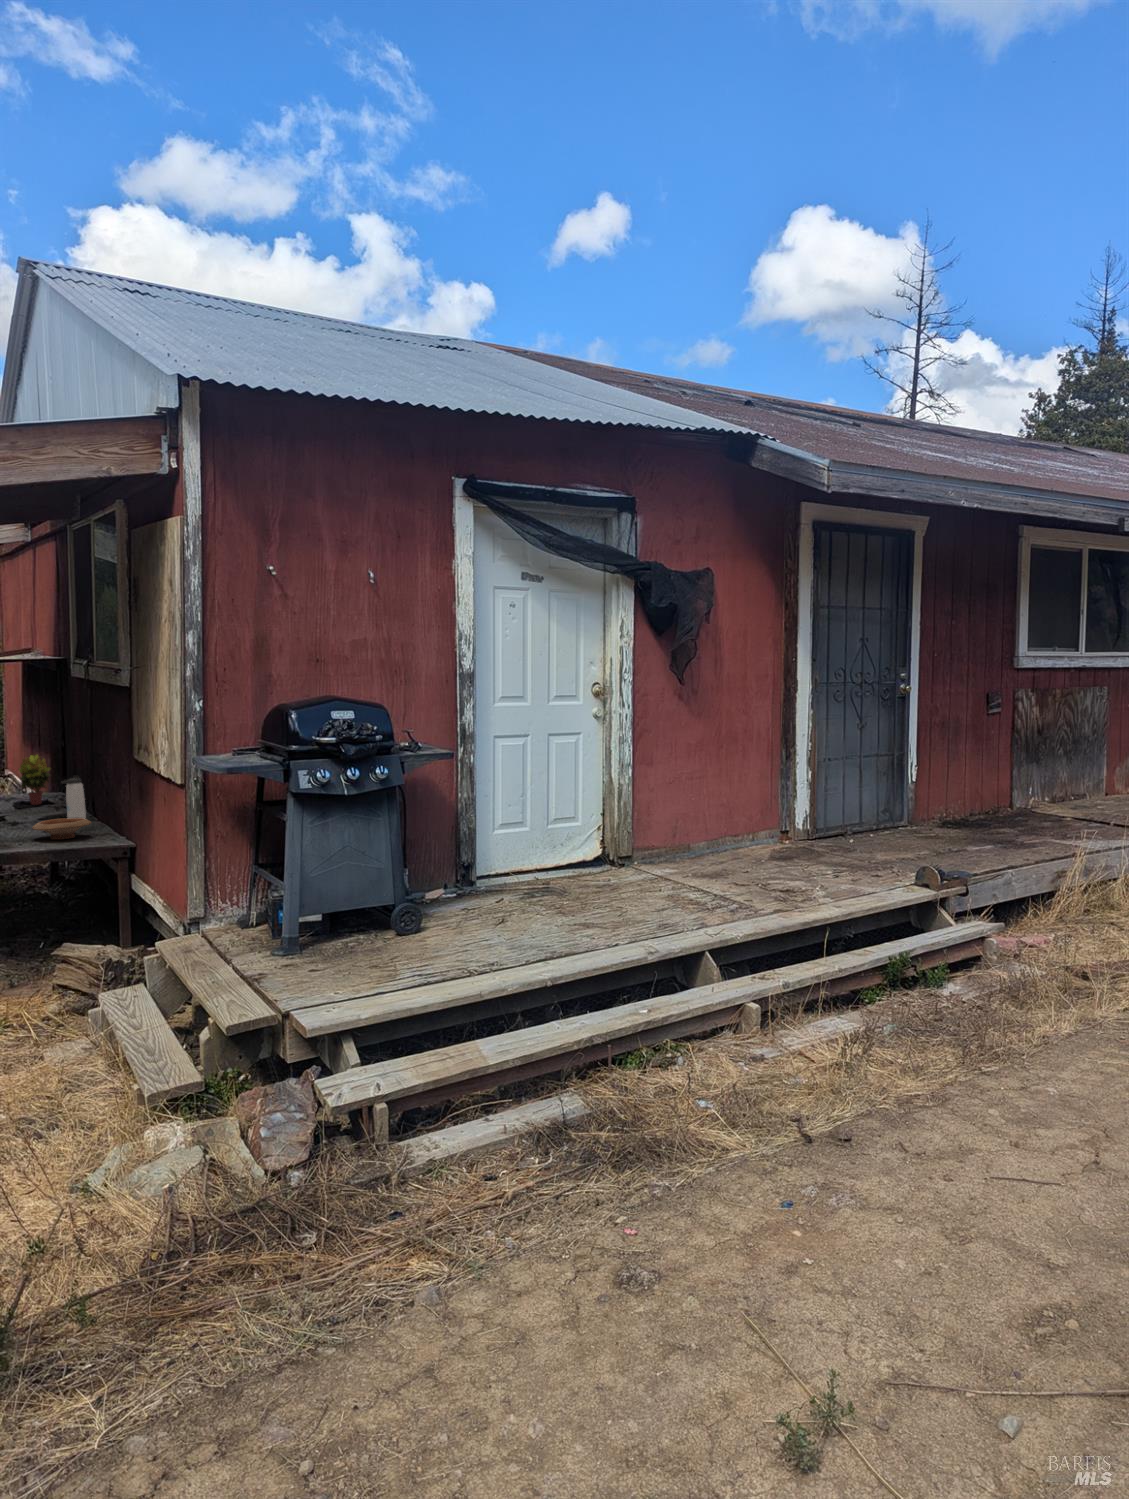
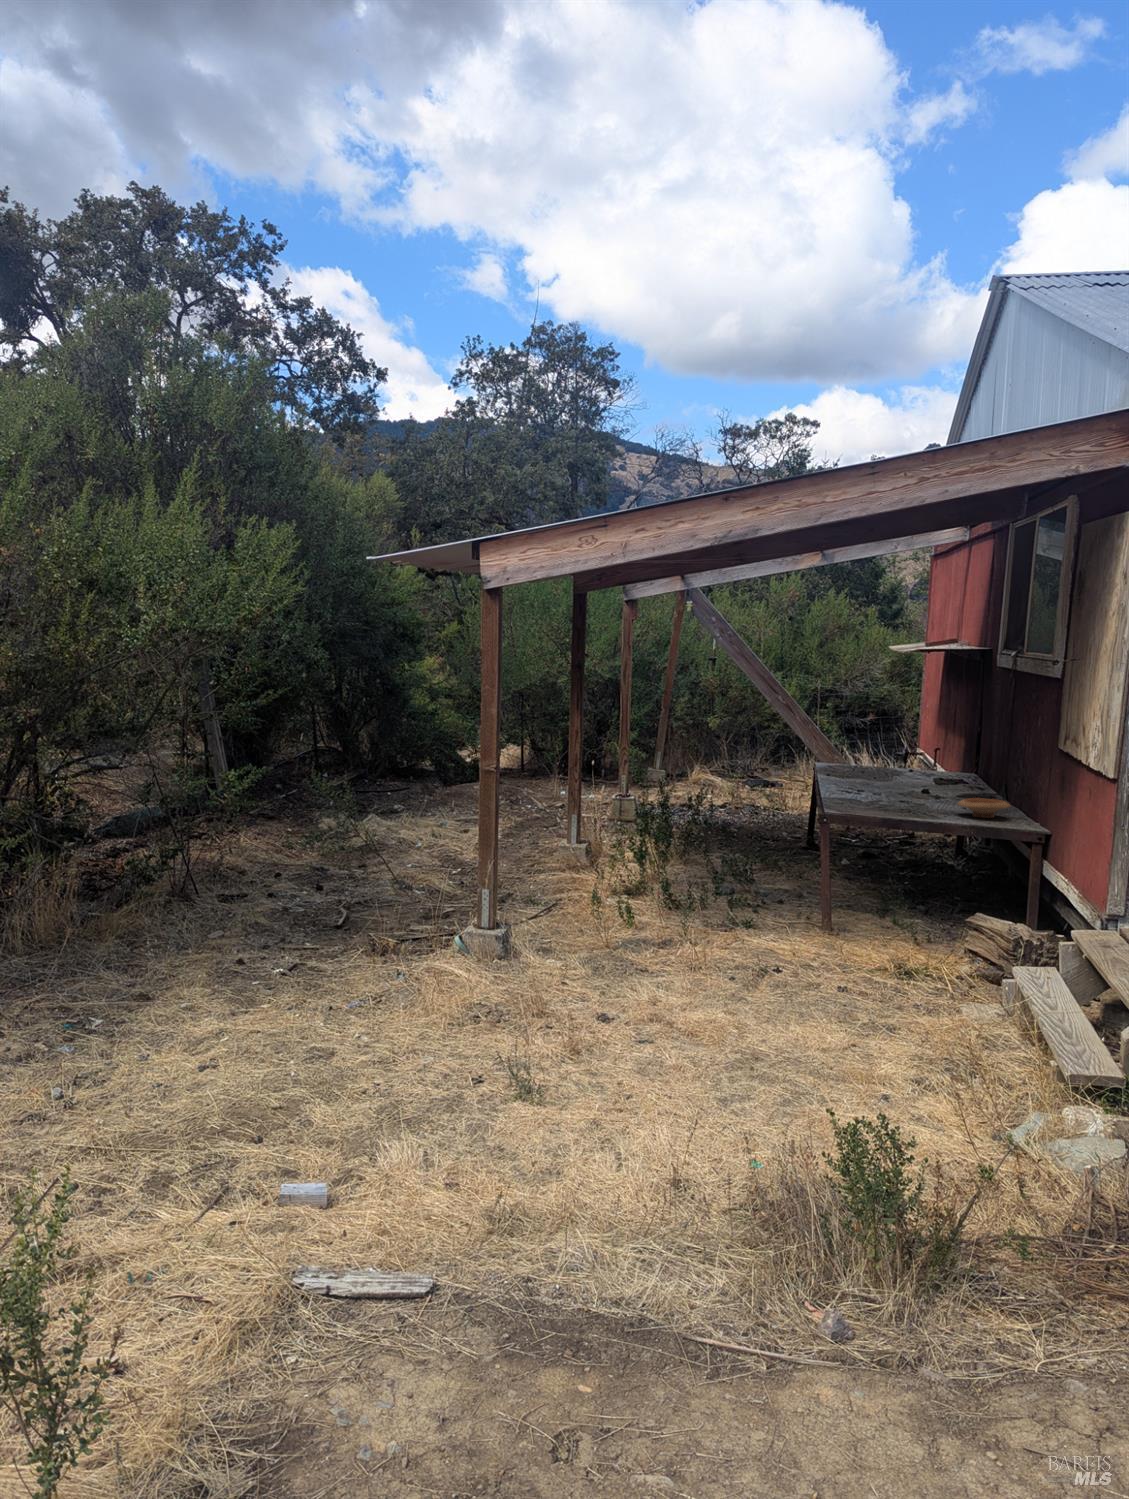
potted plant: present [19,755,50,805] -> none [938,736,971,782]
thermos bottle: present [62,776,86,818] -> none [982,760,1002,803]

